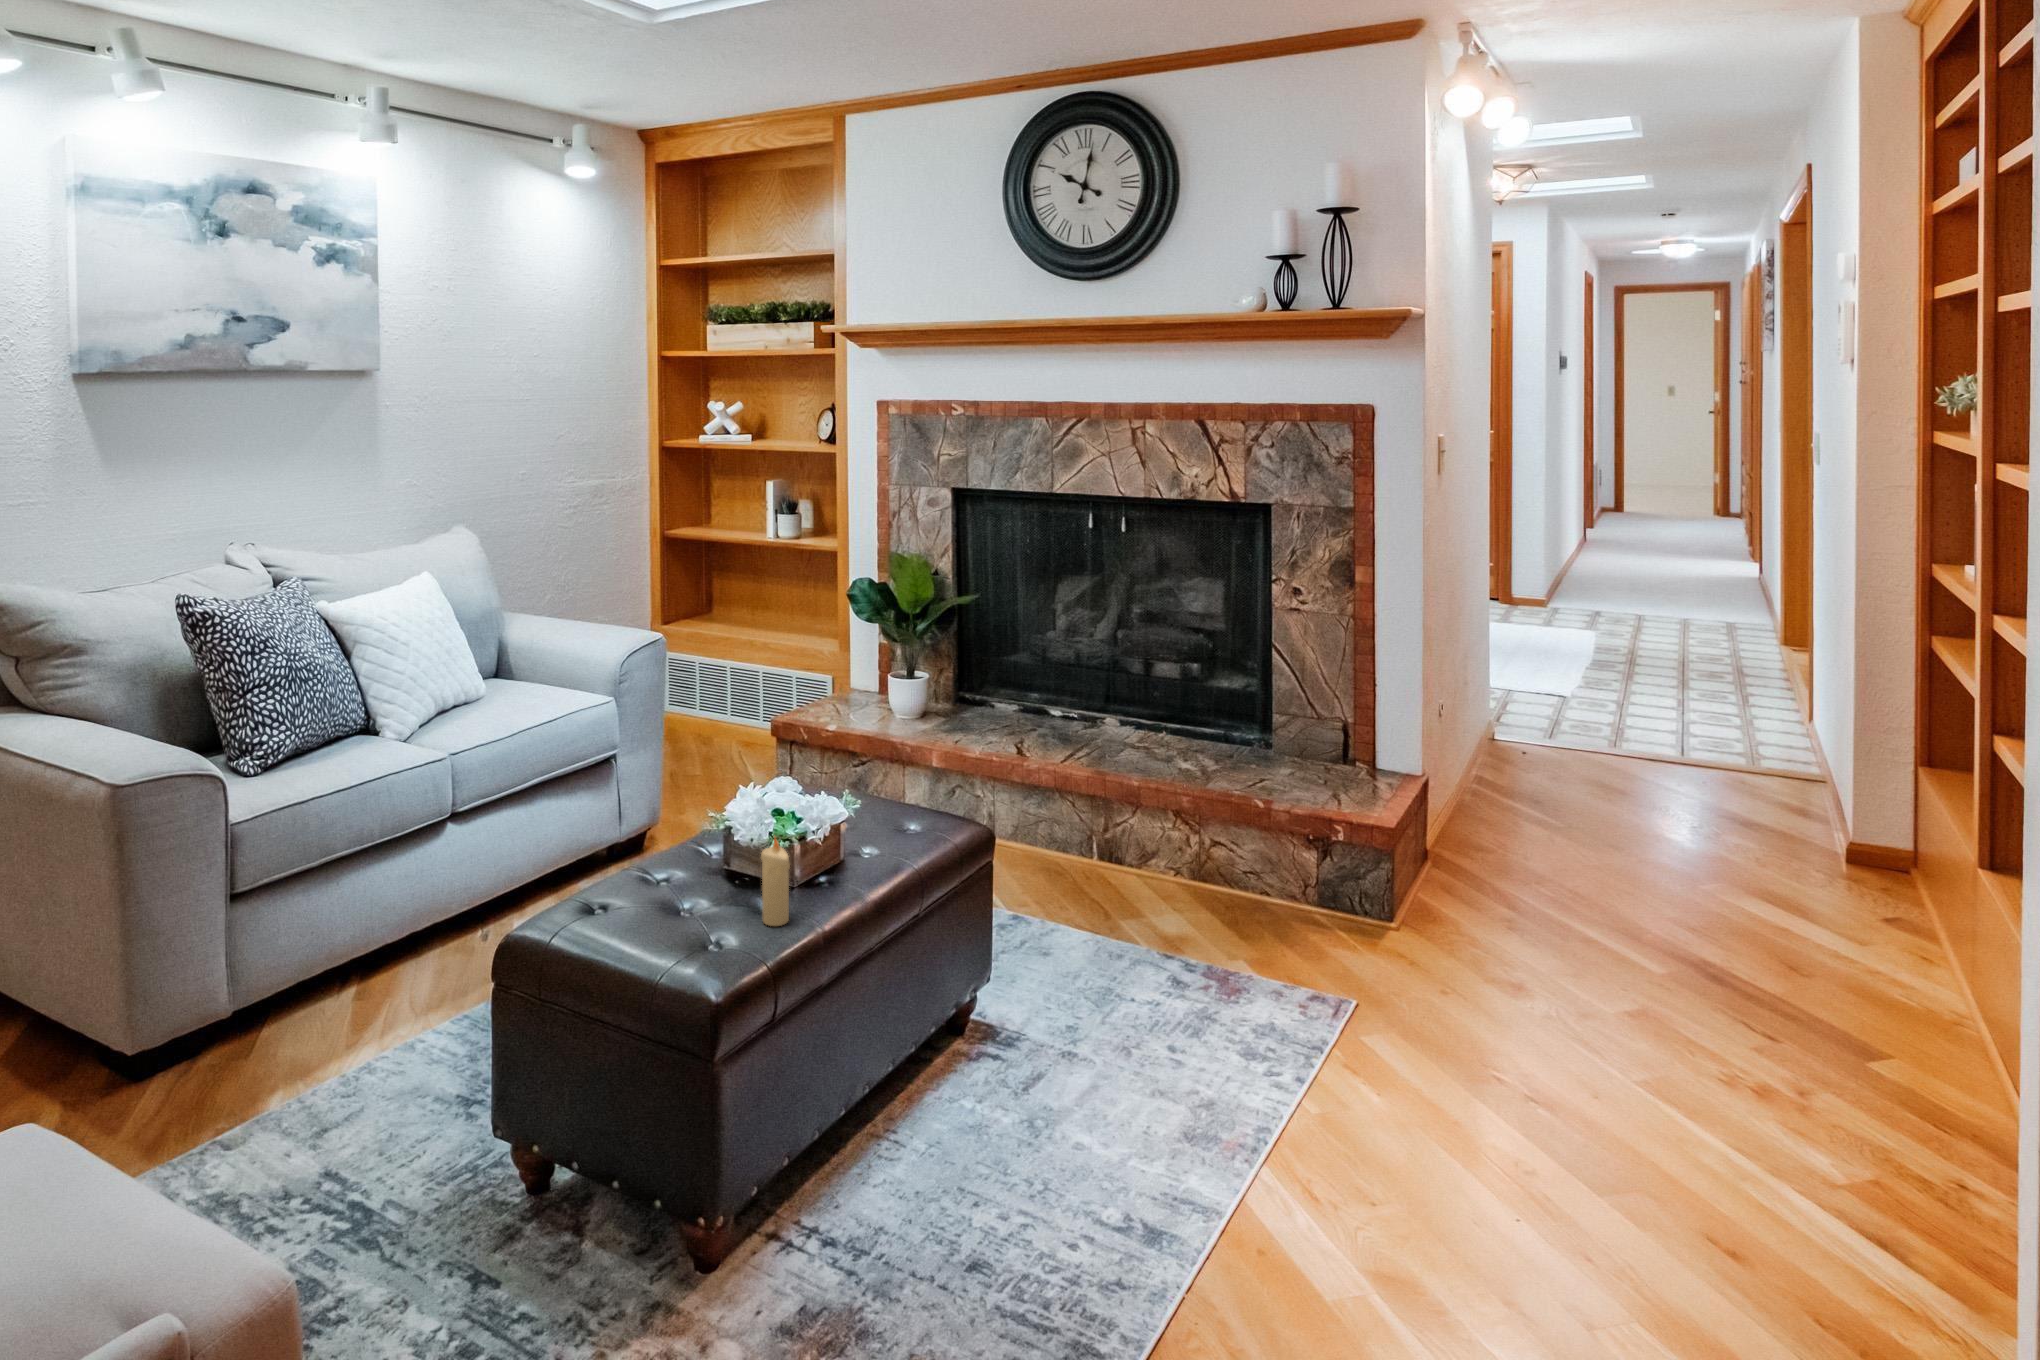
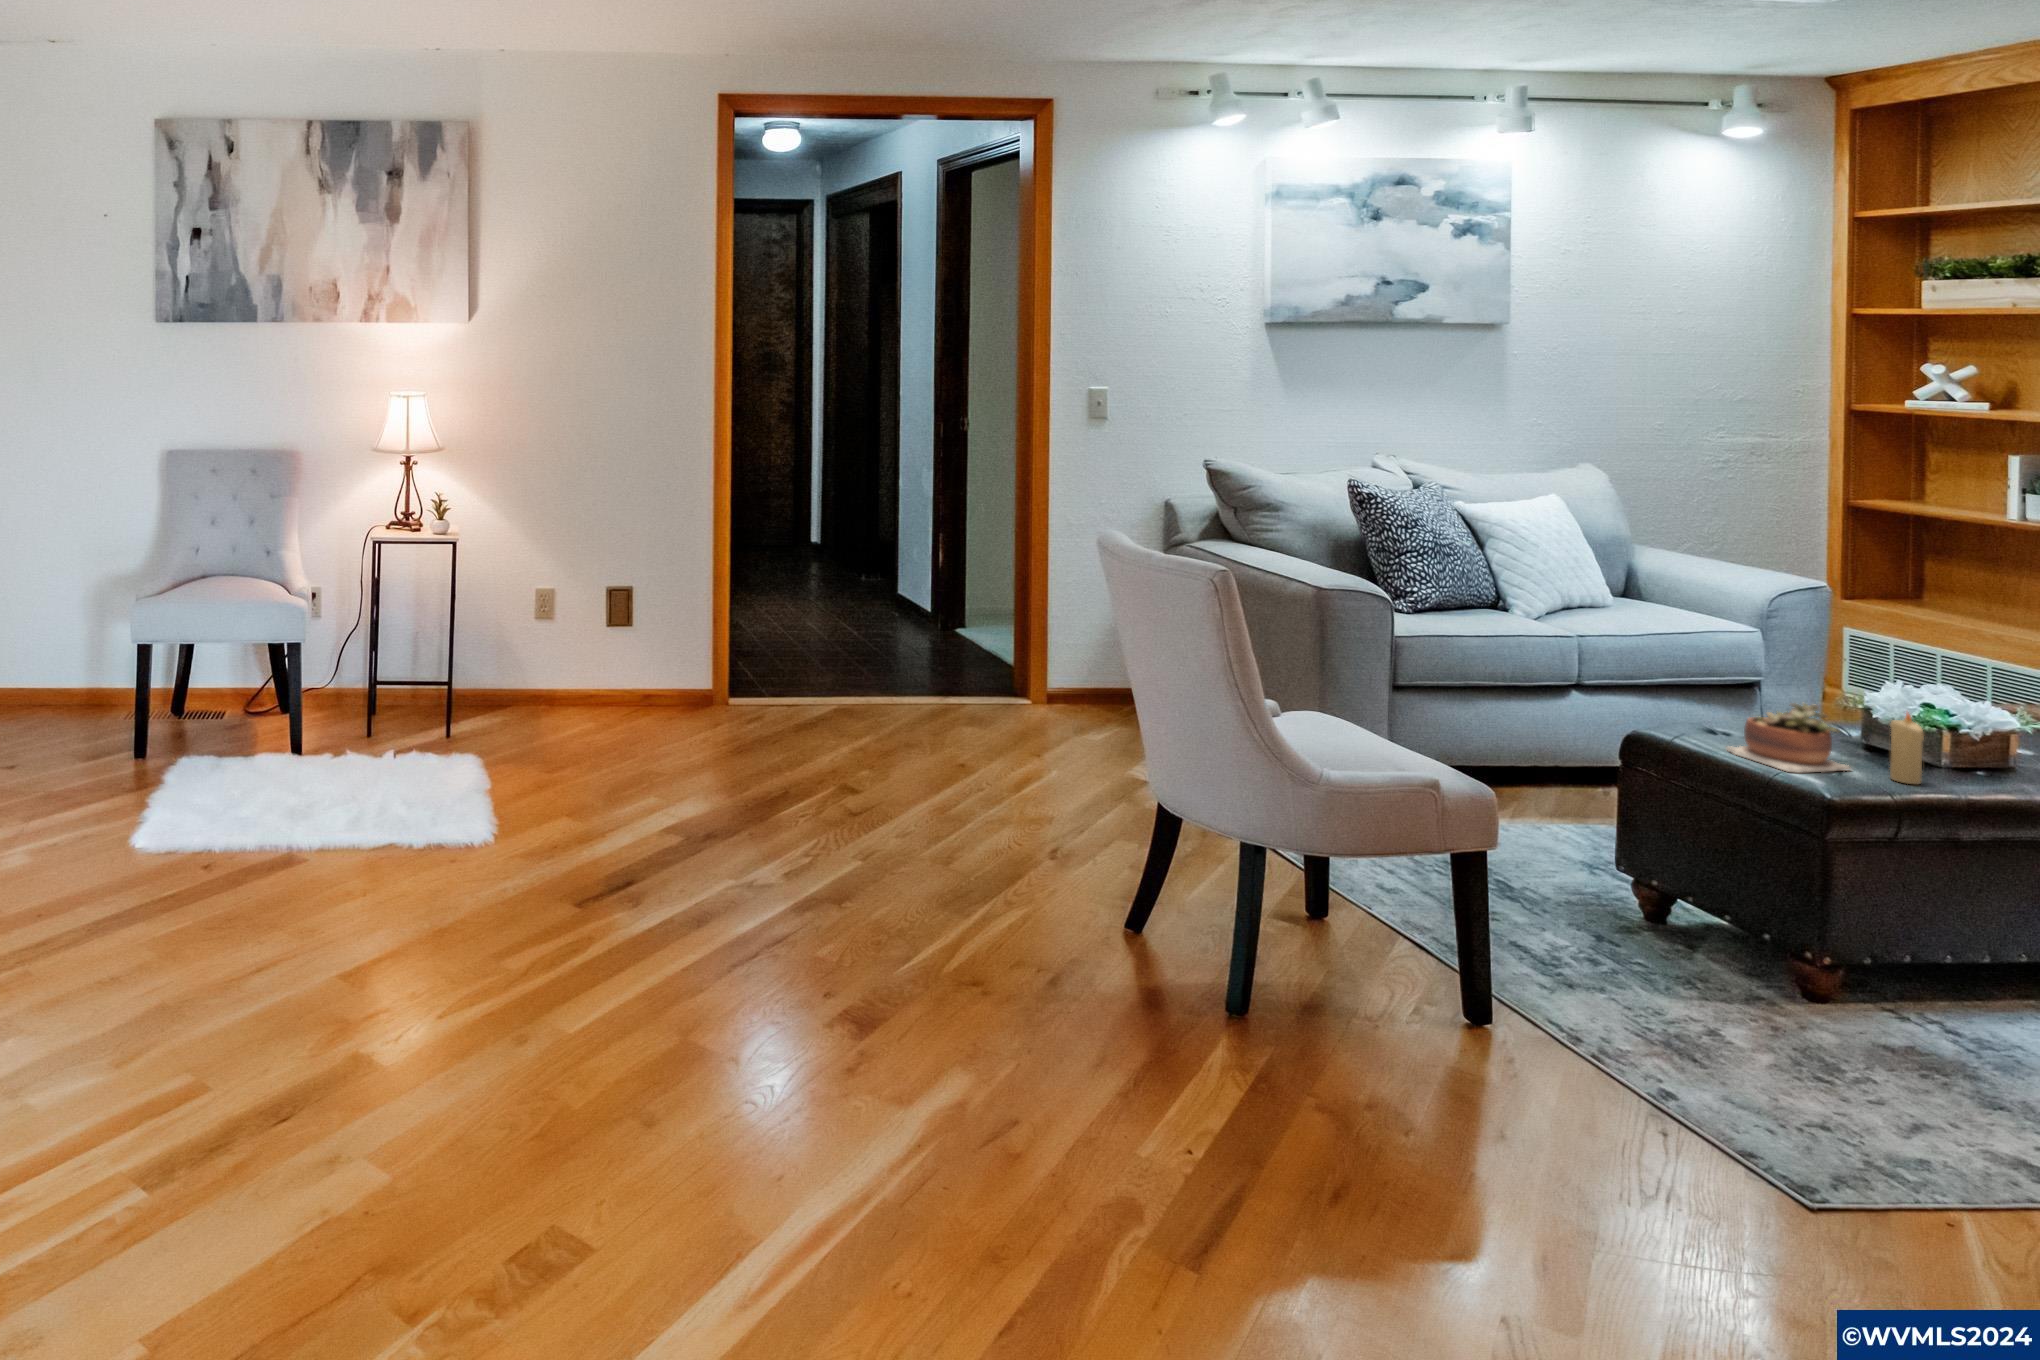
succulent plant: none [610,848,731,955] -> present [1726,703,1851,772]

